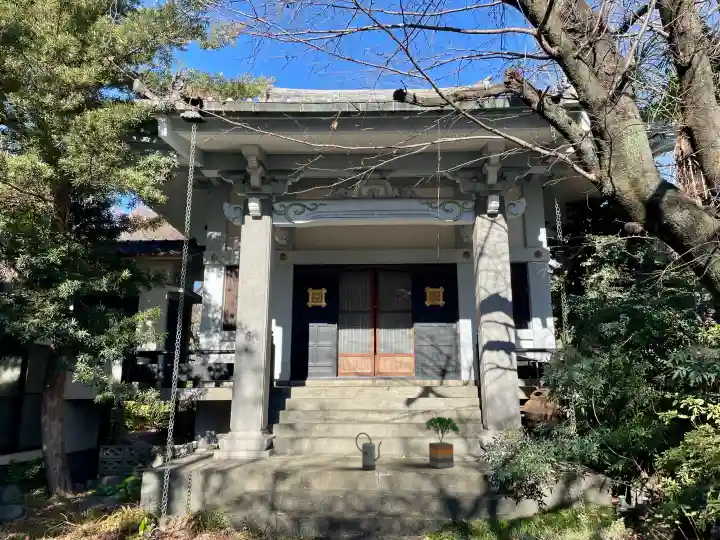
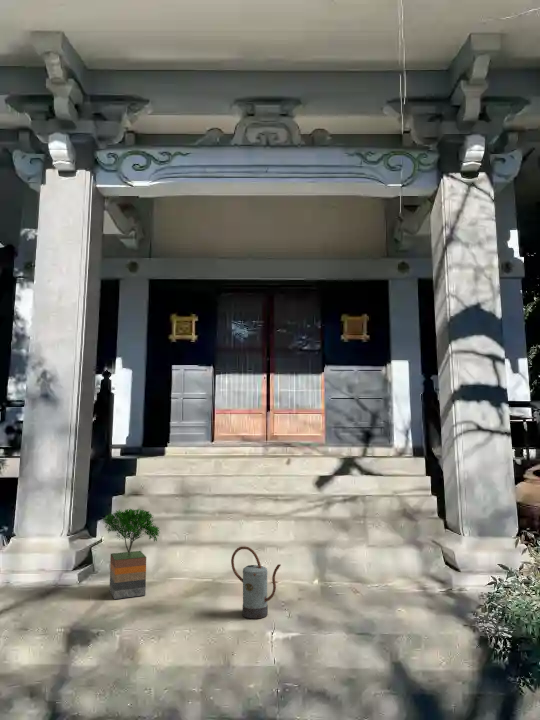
potted tree: present [426,417,460,468] -> present [103,509,159,599]

